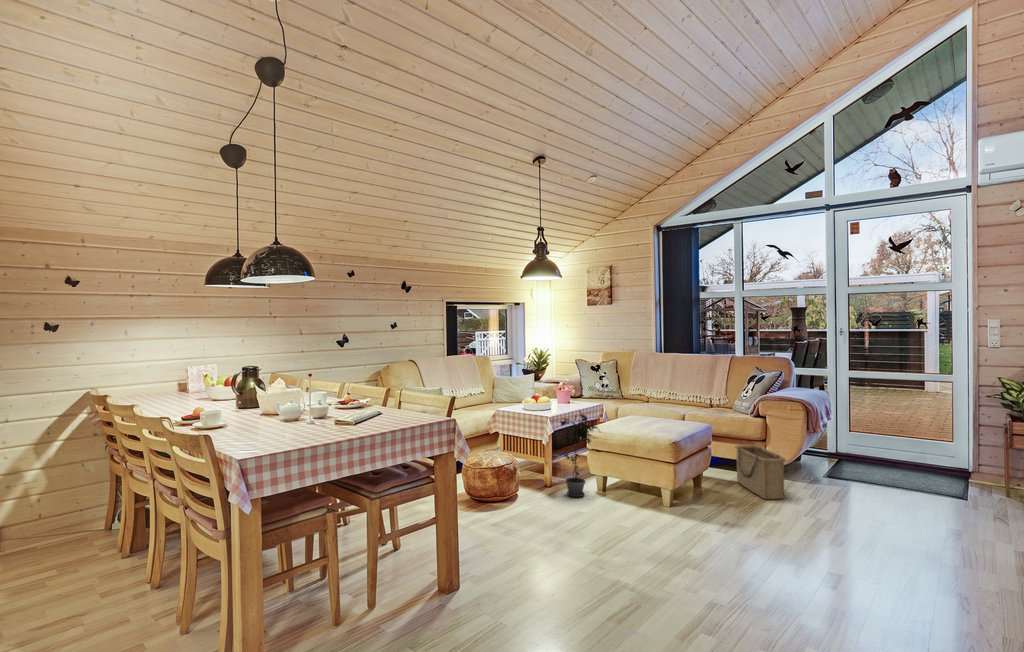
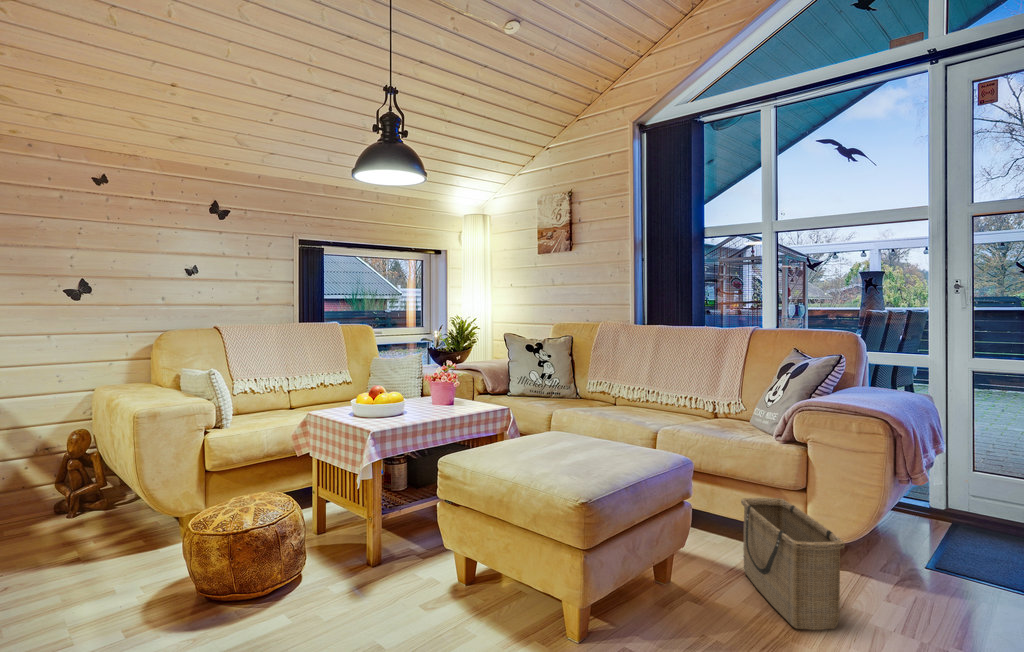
potted plant: present [560,411,598,497] -> none [369,423,445,600]

